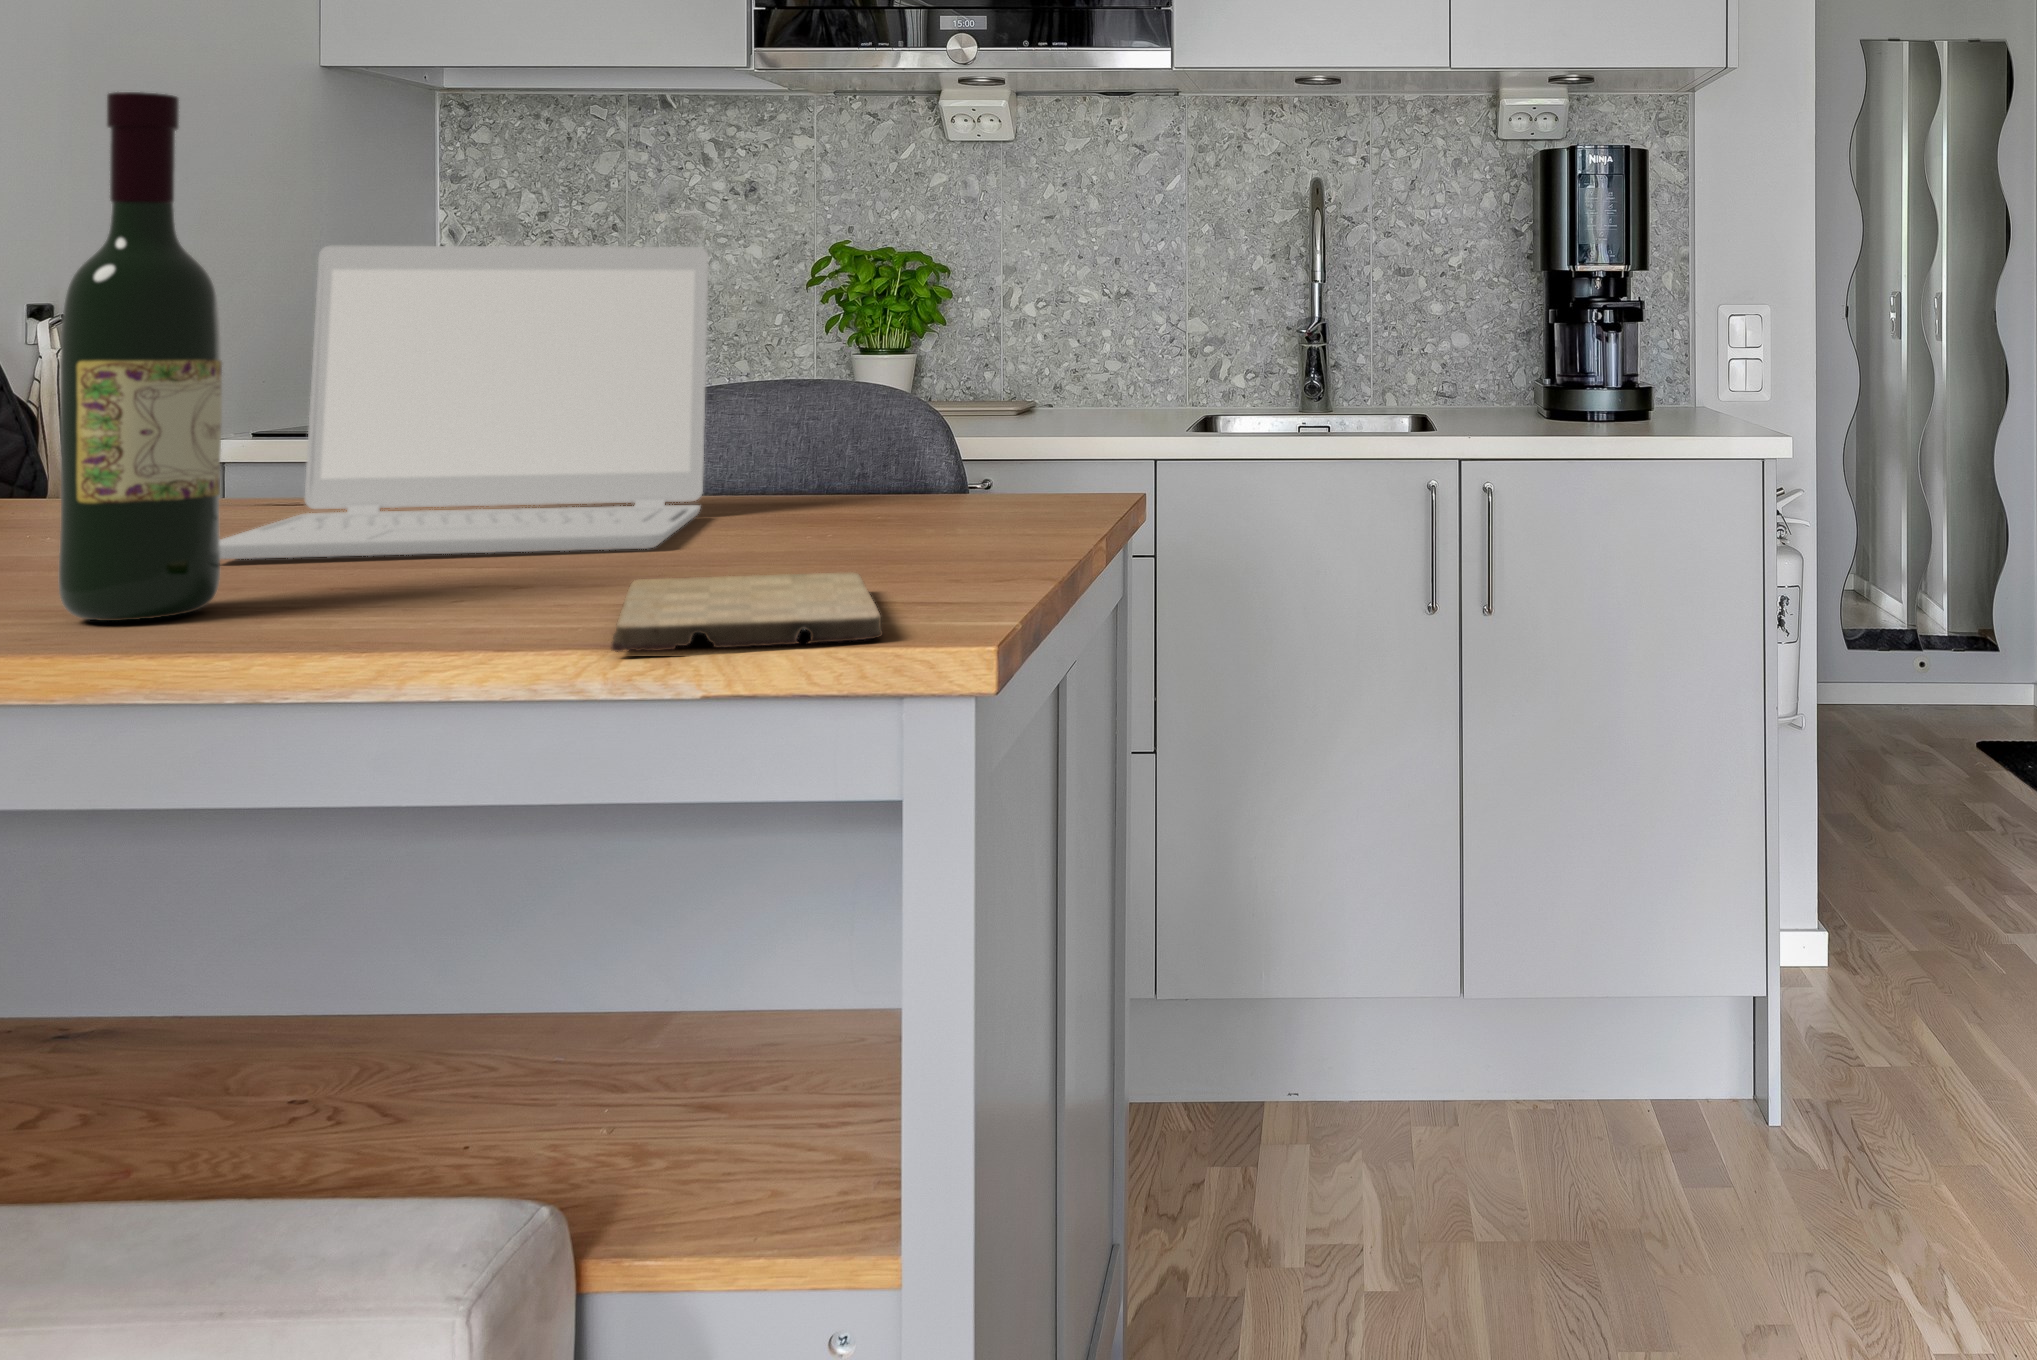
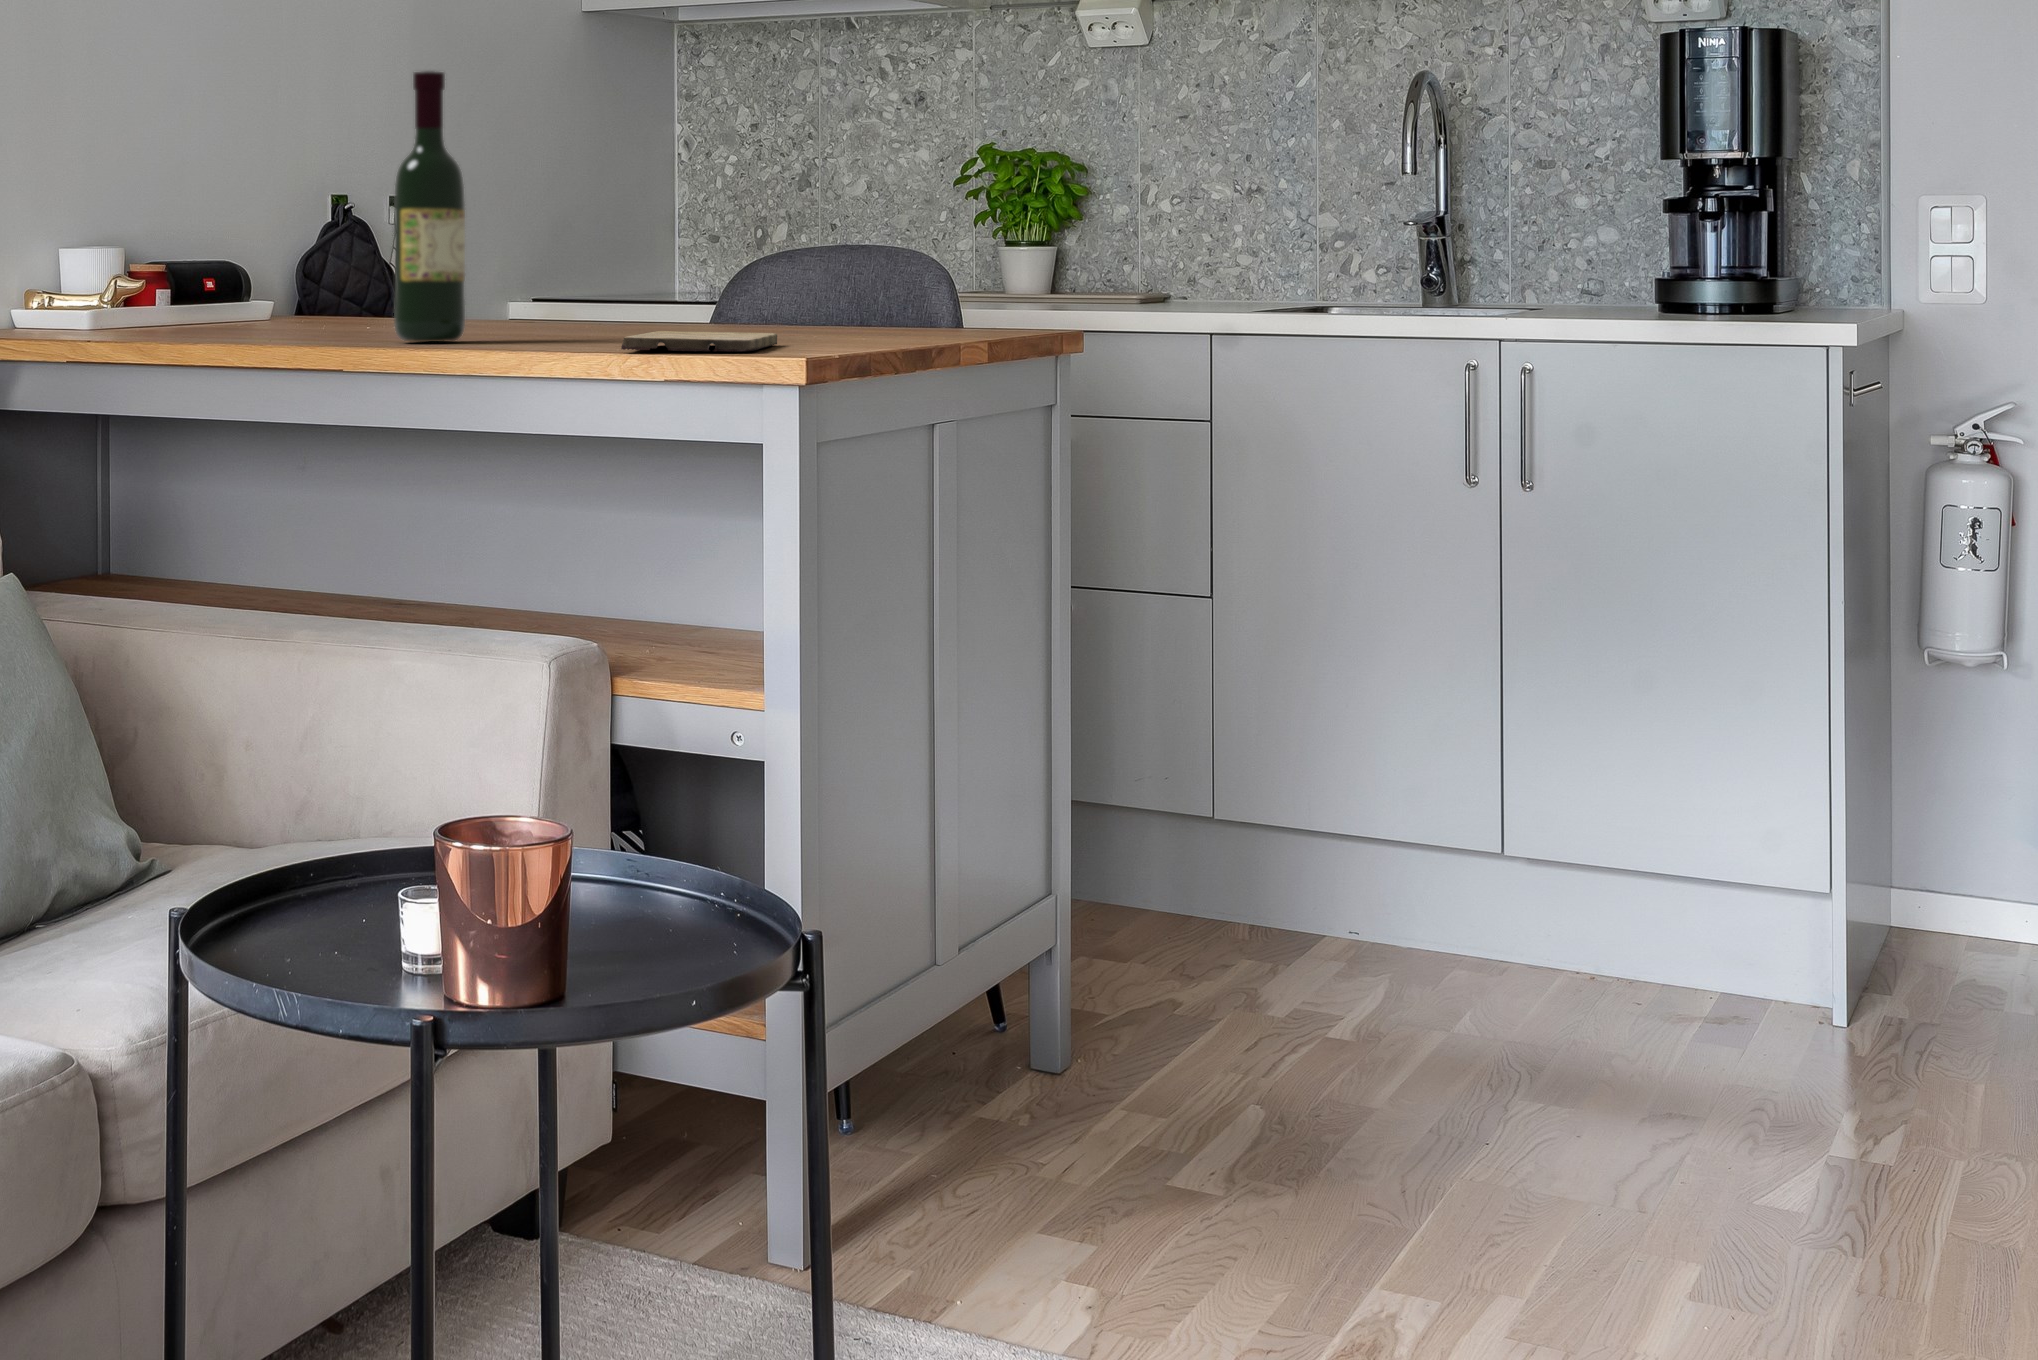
laptop: present [220,245,709,559] -> none [466,148,761,334]

